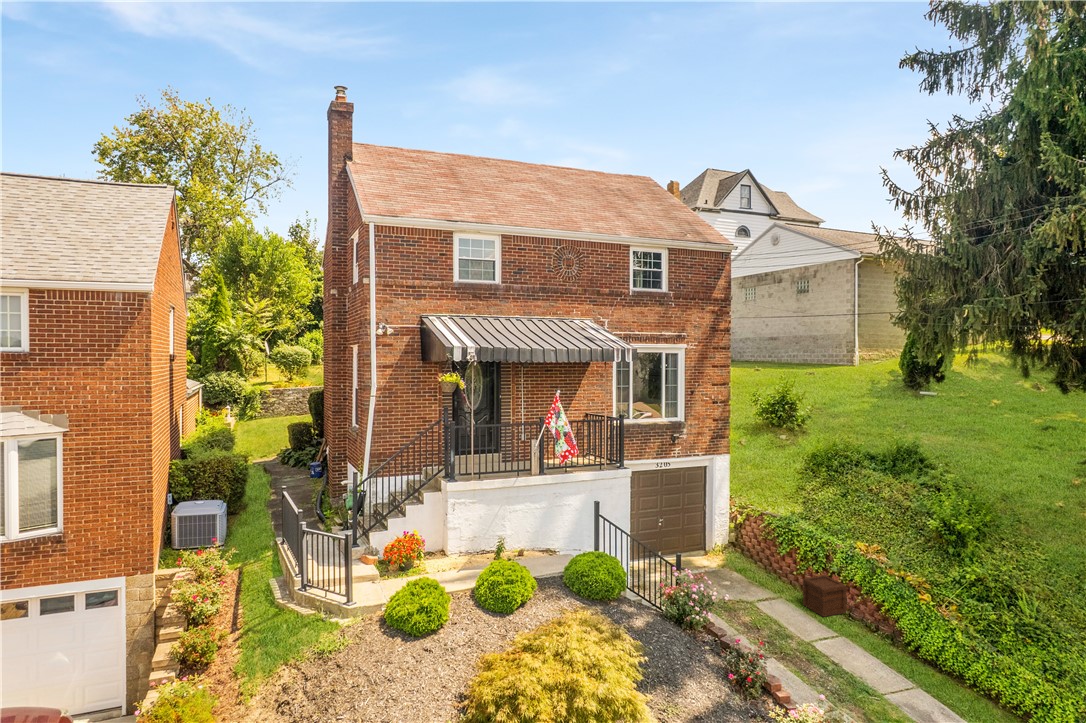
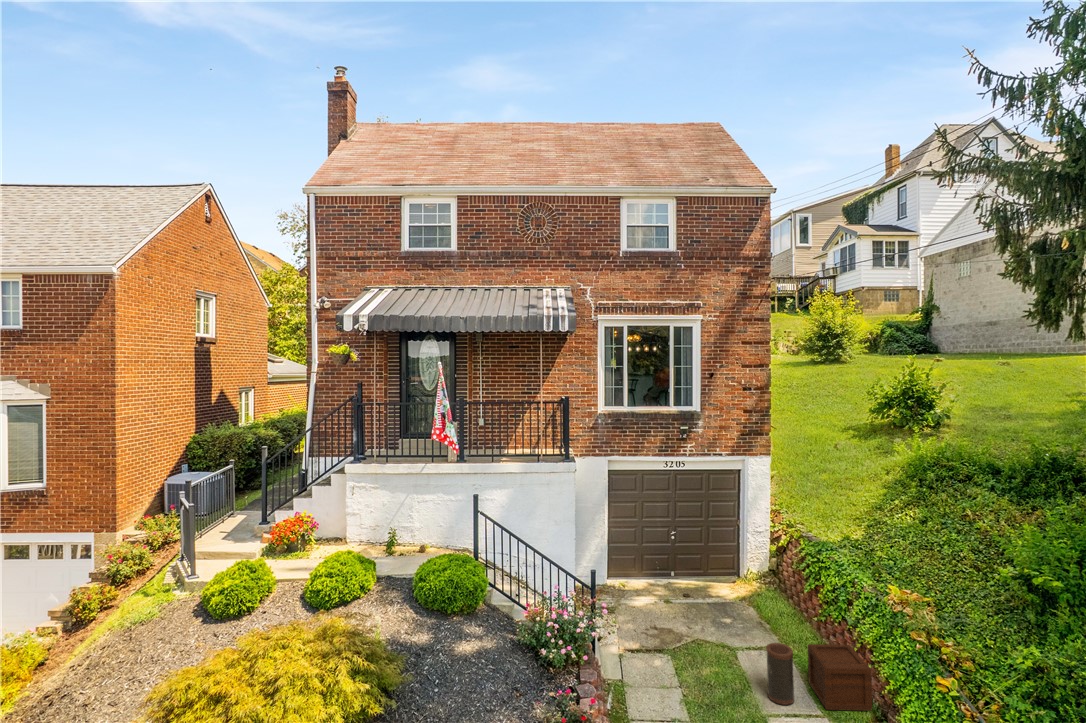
trash can: none [785,580,803,619] -> present [766,643,794,705]

